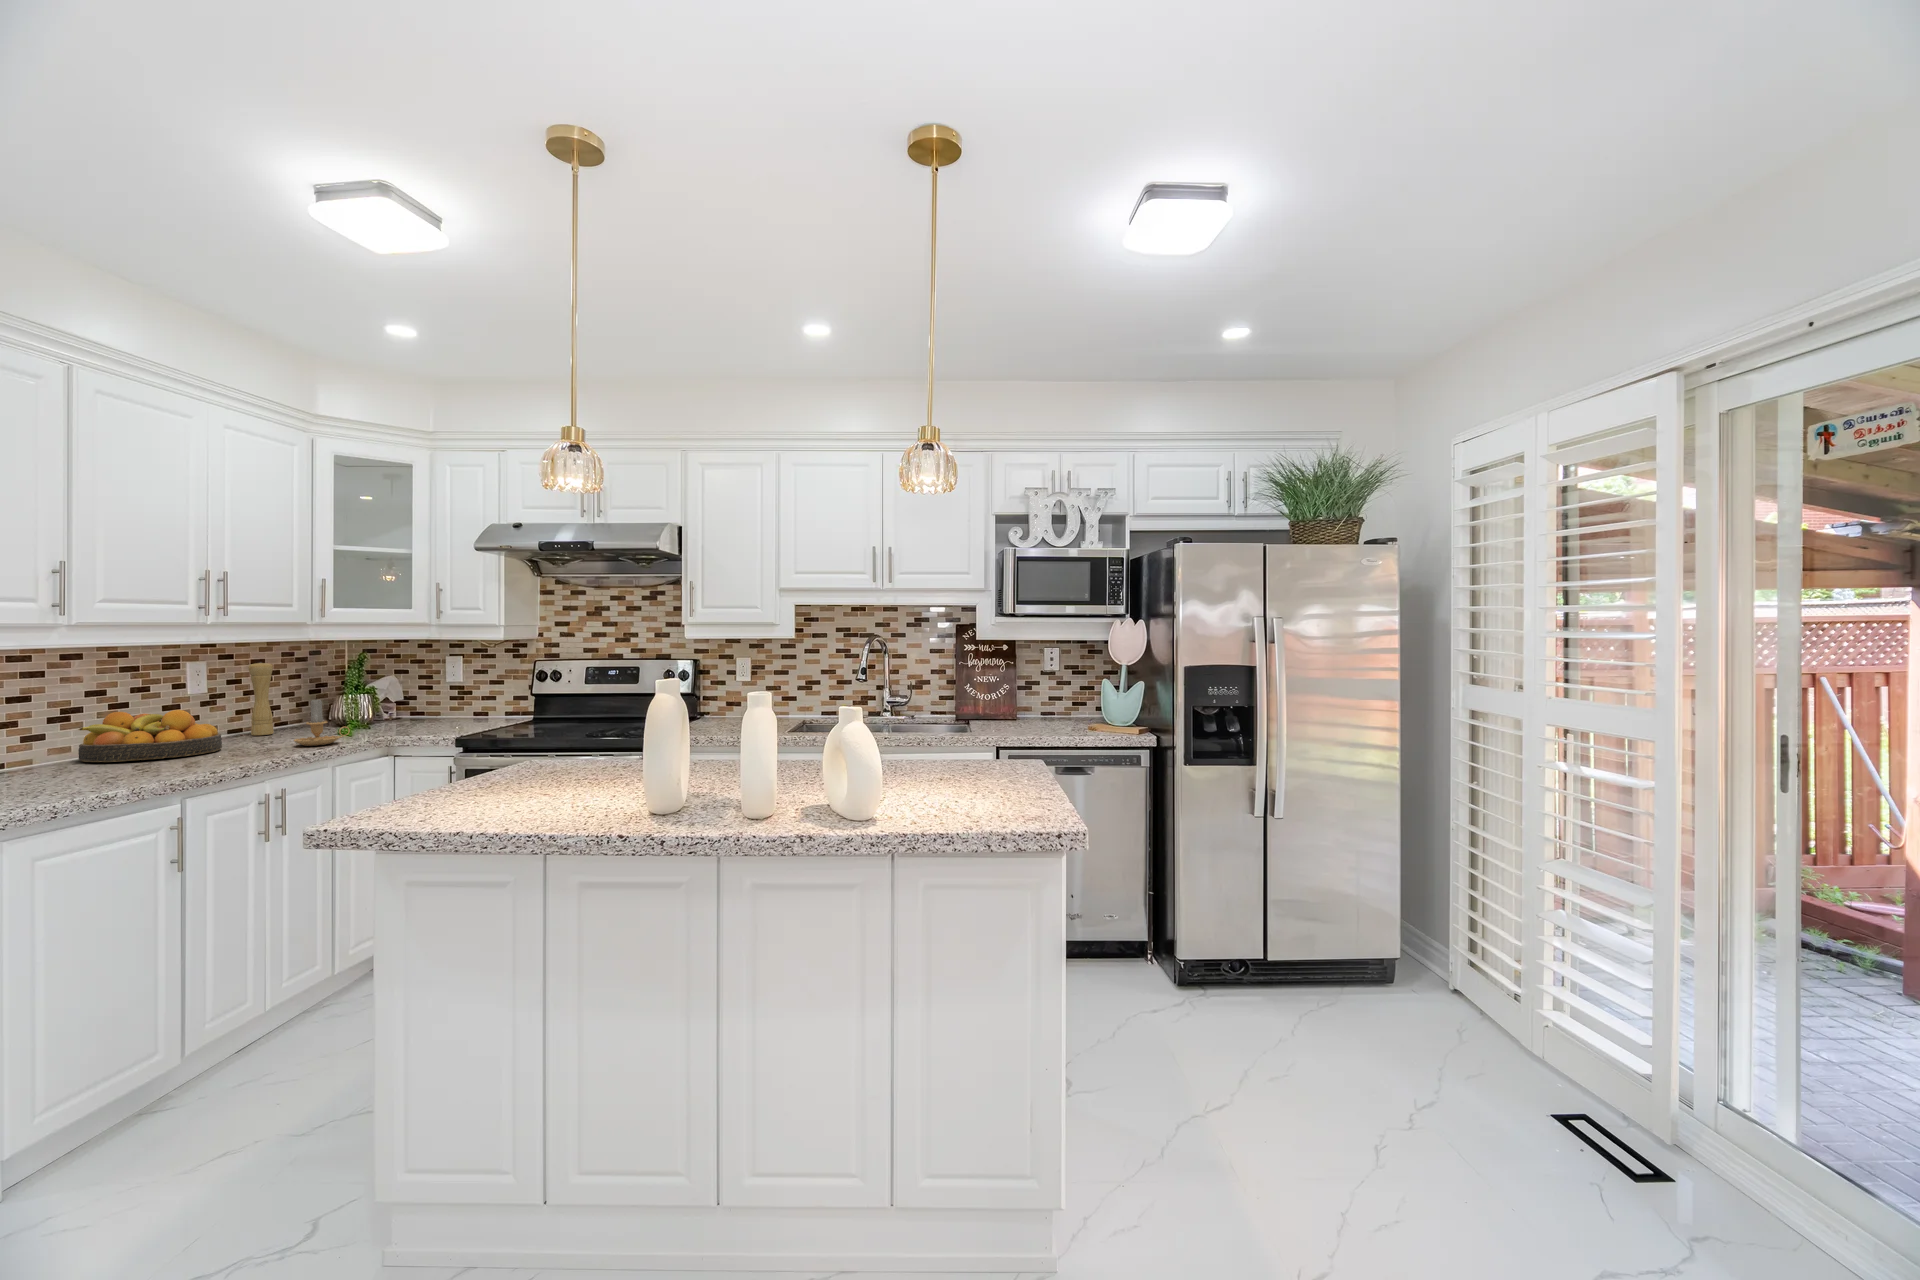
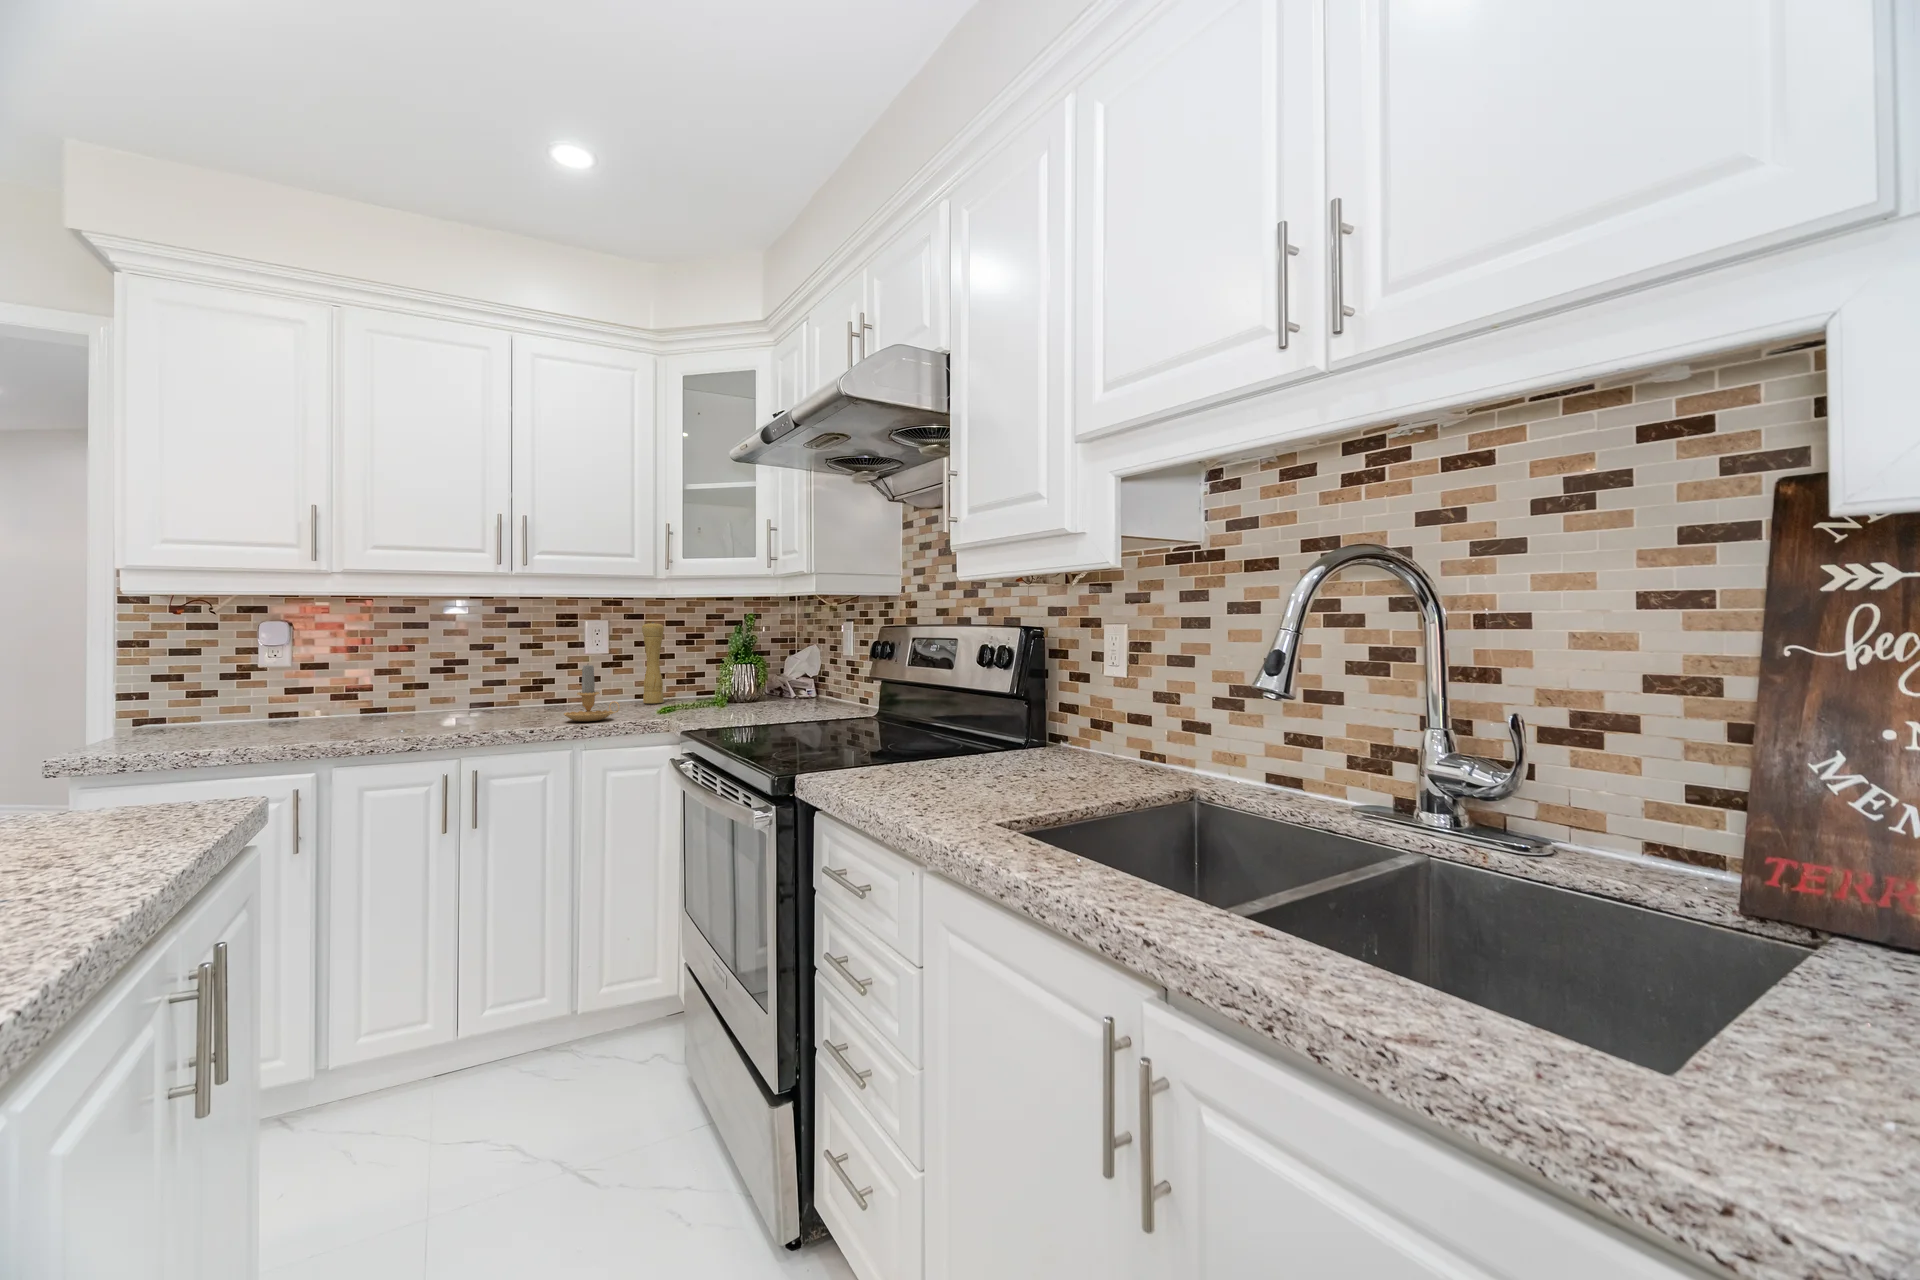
fruit bowl: present [78,710,222,762] -> none [440,667,560,718]

